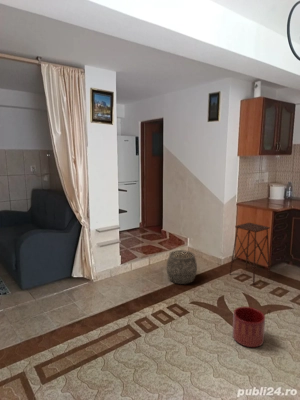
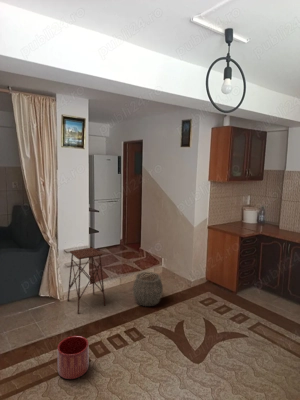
side table: present [230,223,270,284] -> present [67,248,106,313]
planter: present [232,307,265,347] -> present [57,336,89,379]

